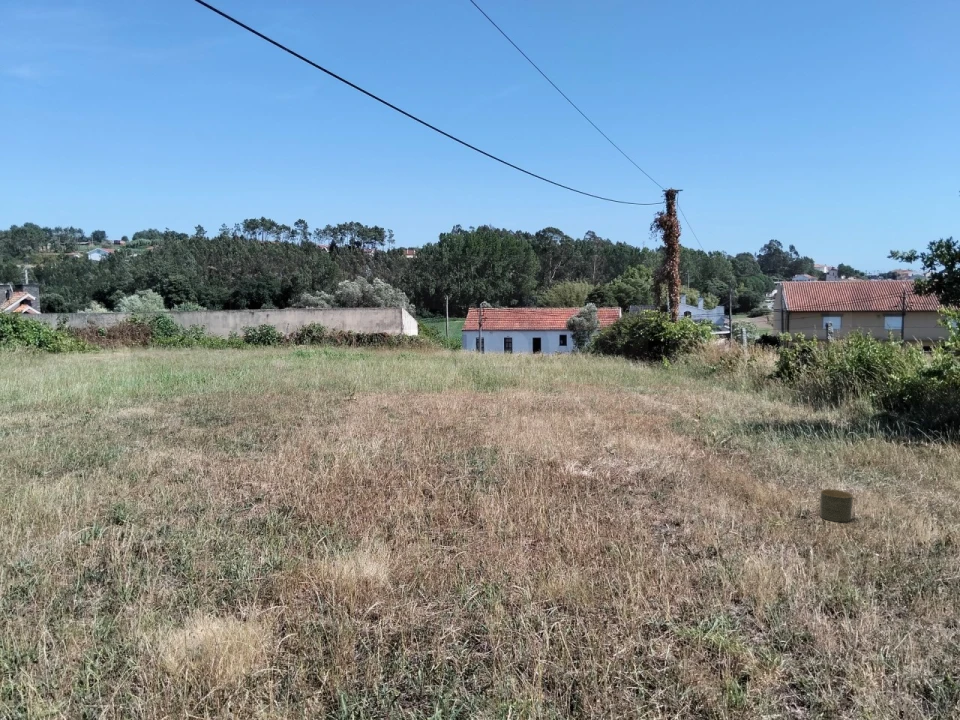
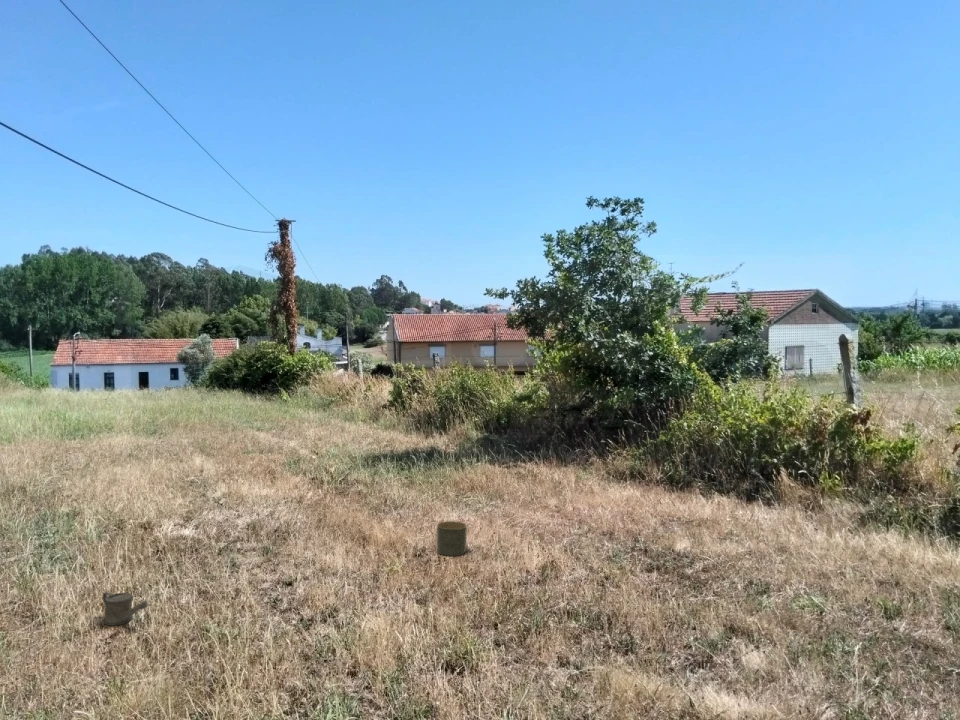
watering can: none [555,501,585,524] -> present [103,592,147,626]

